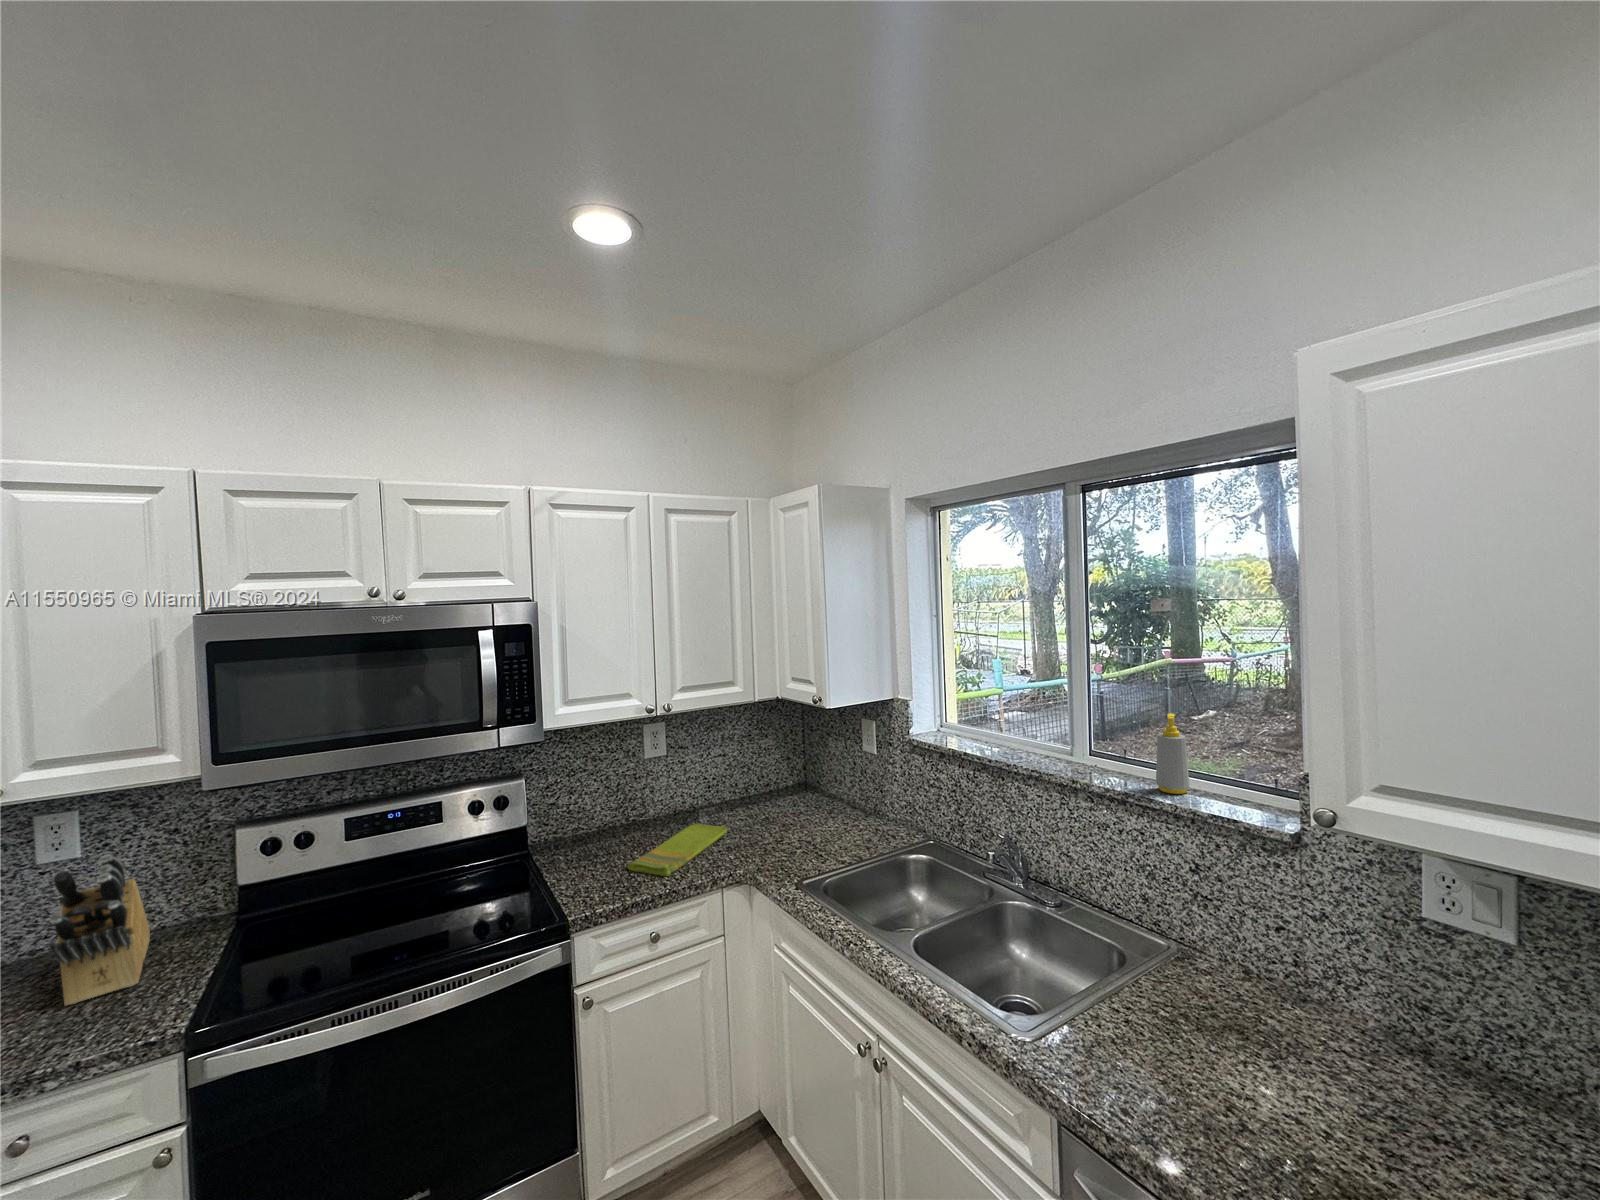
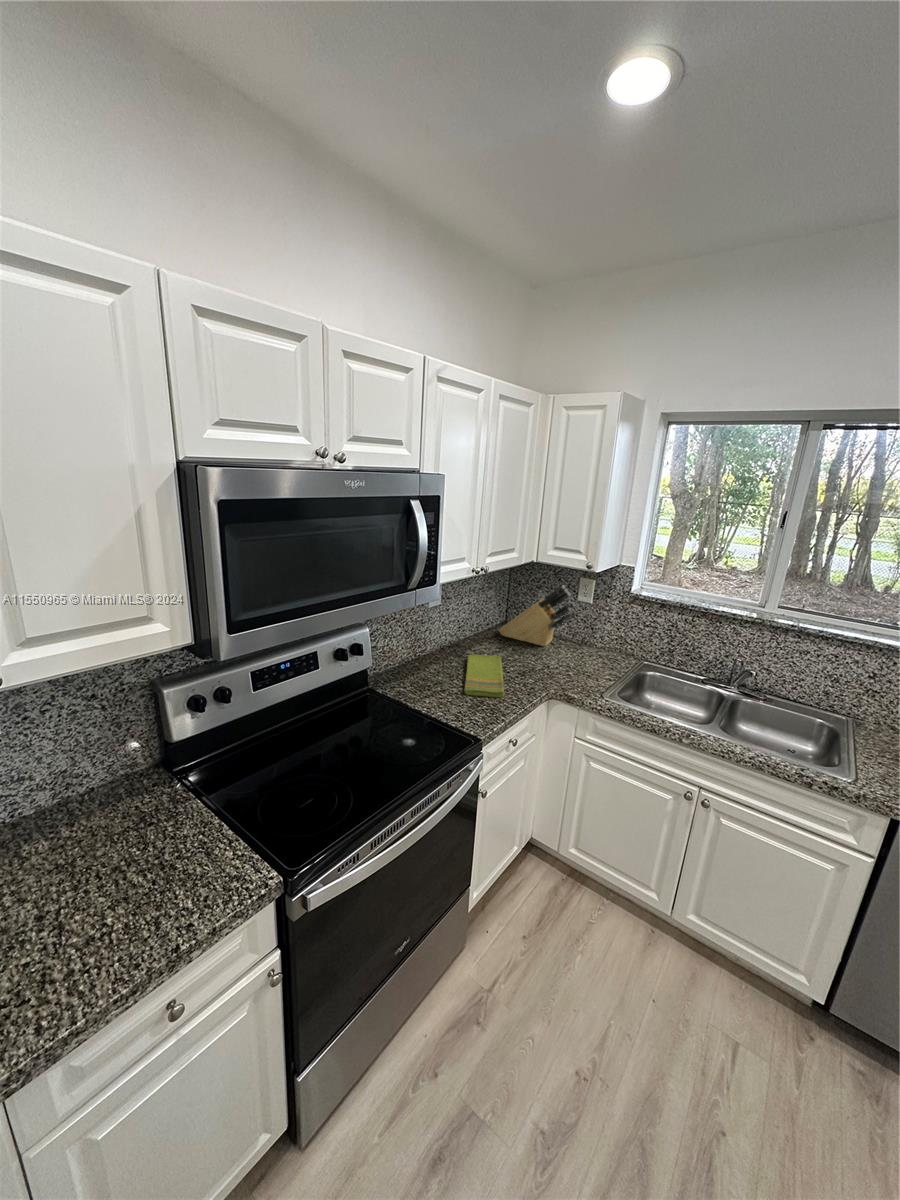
soap bottle: present [1156,713,1190,794] -> none [844,586,875,634]
knife block: present [51,854,150,1005] -> present [499,586,575,646]

